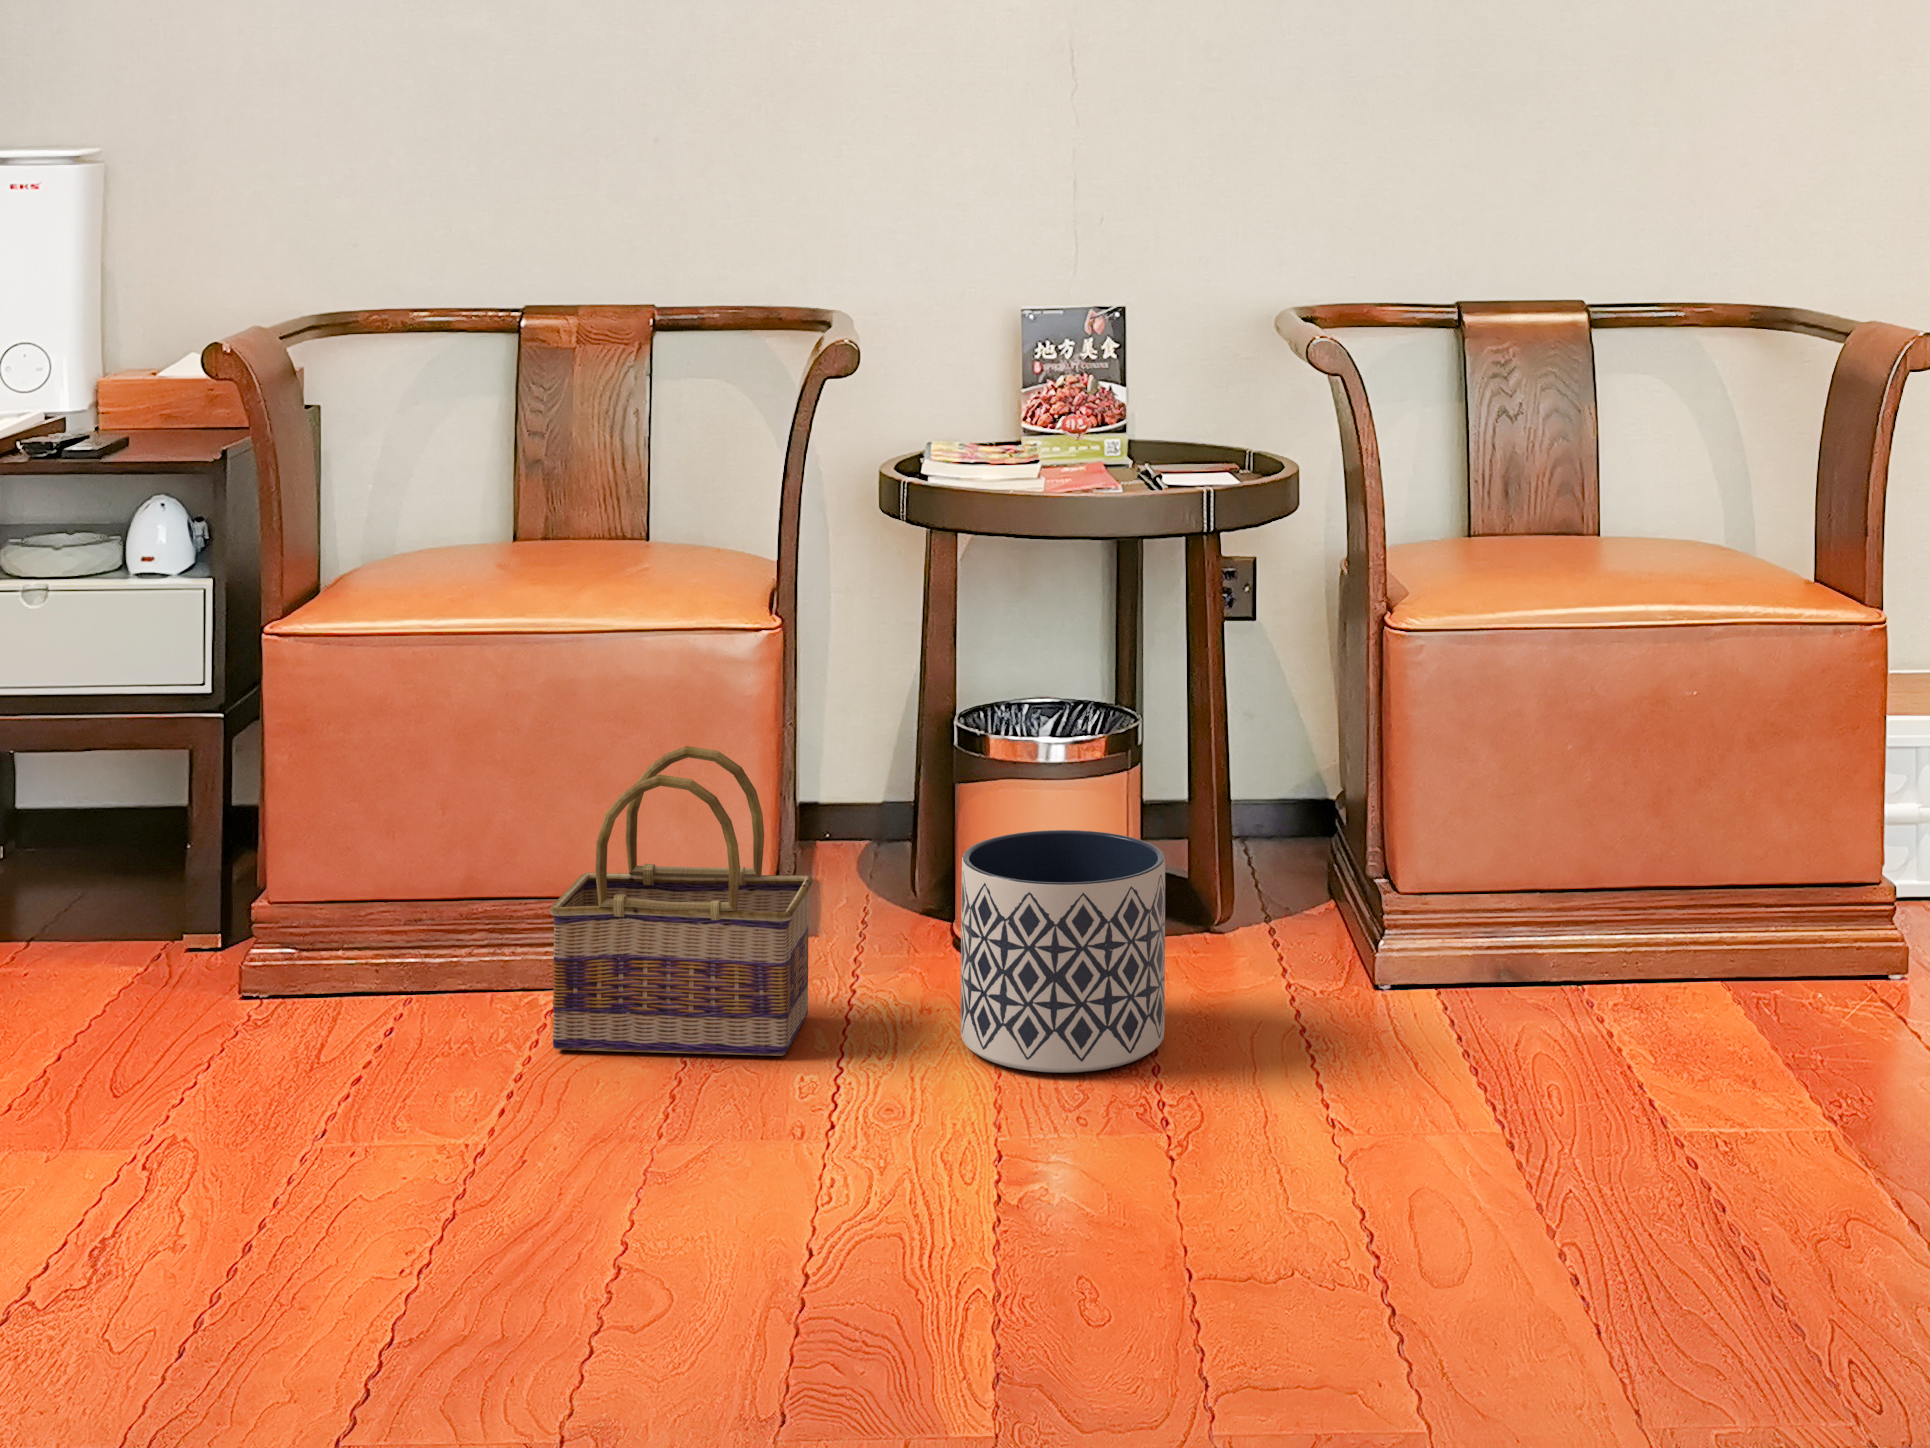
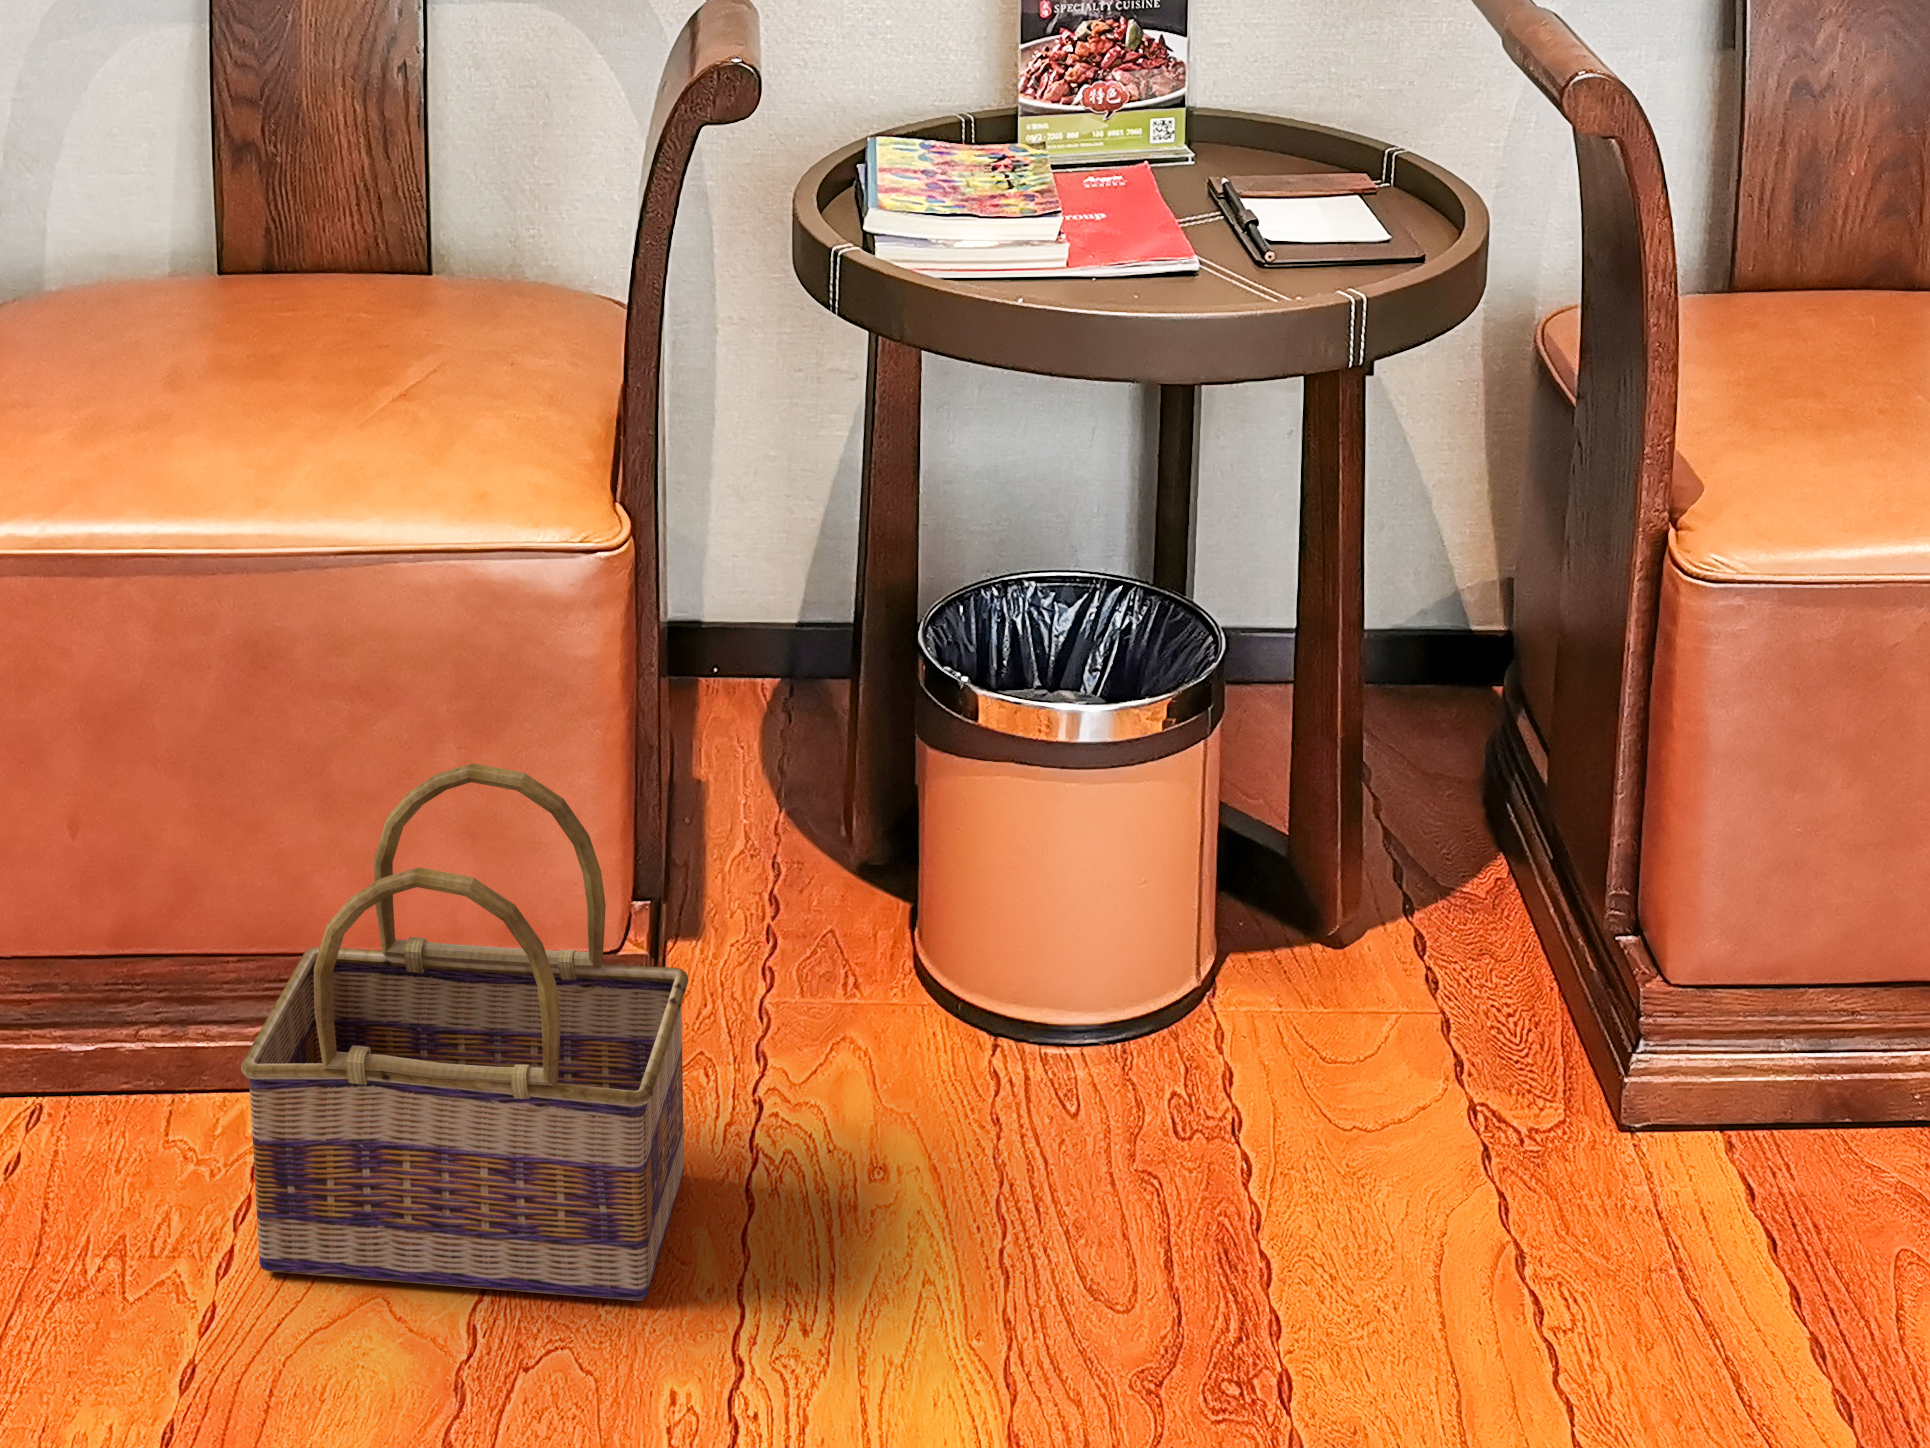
planter: present [961,830,1165,1073] -> none [938,899,1293,1368]

